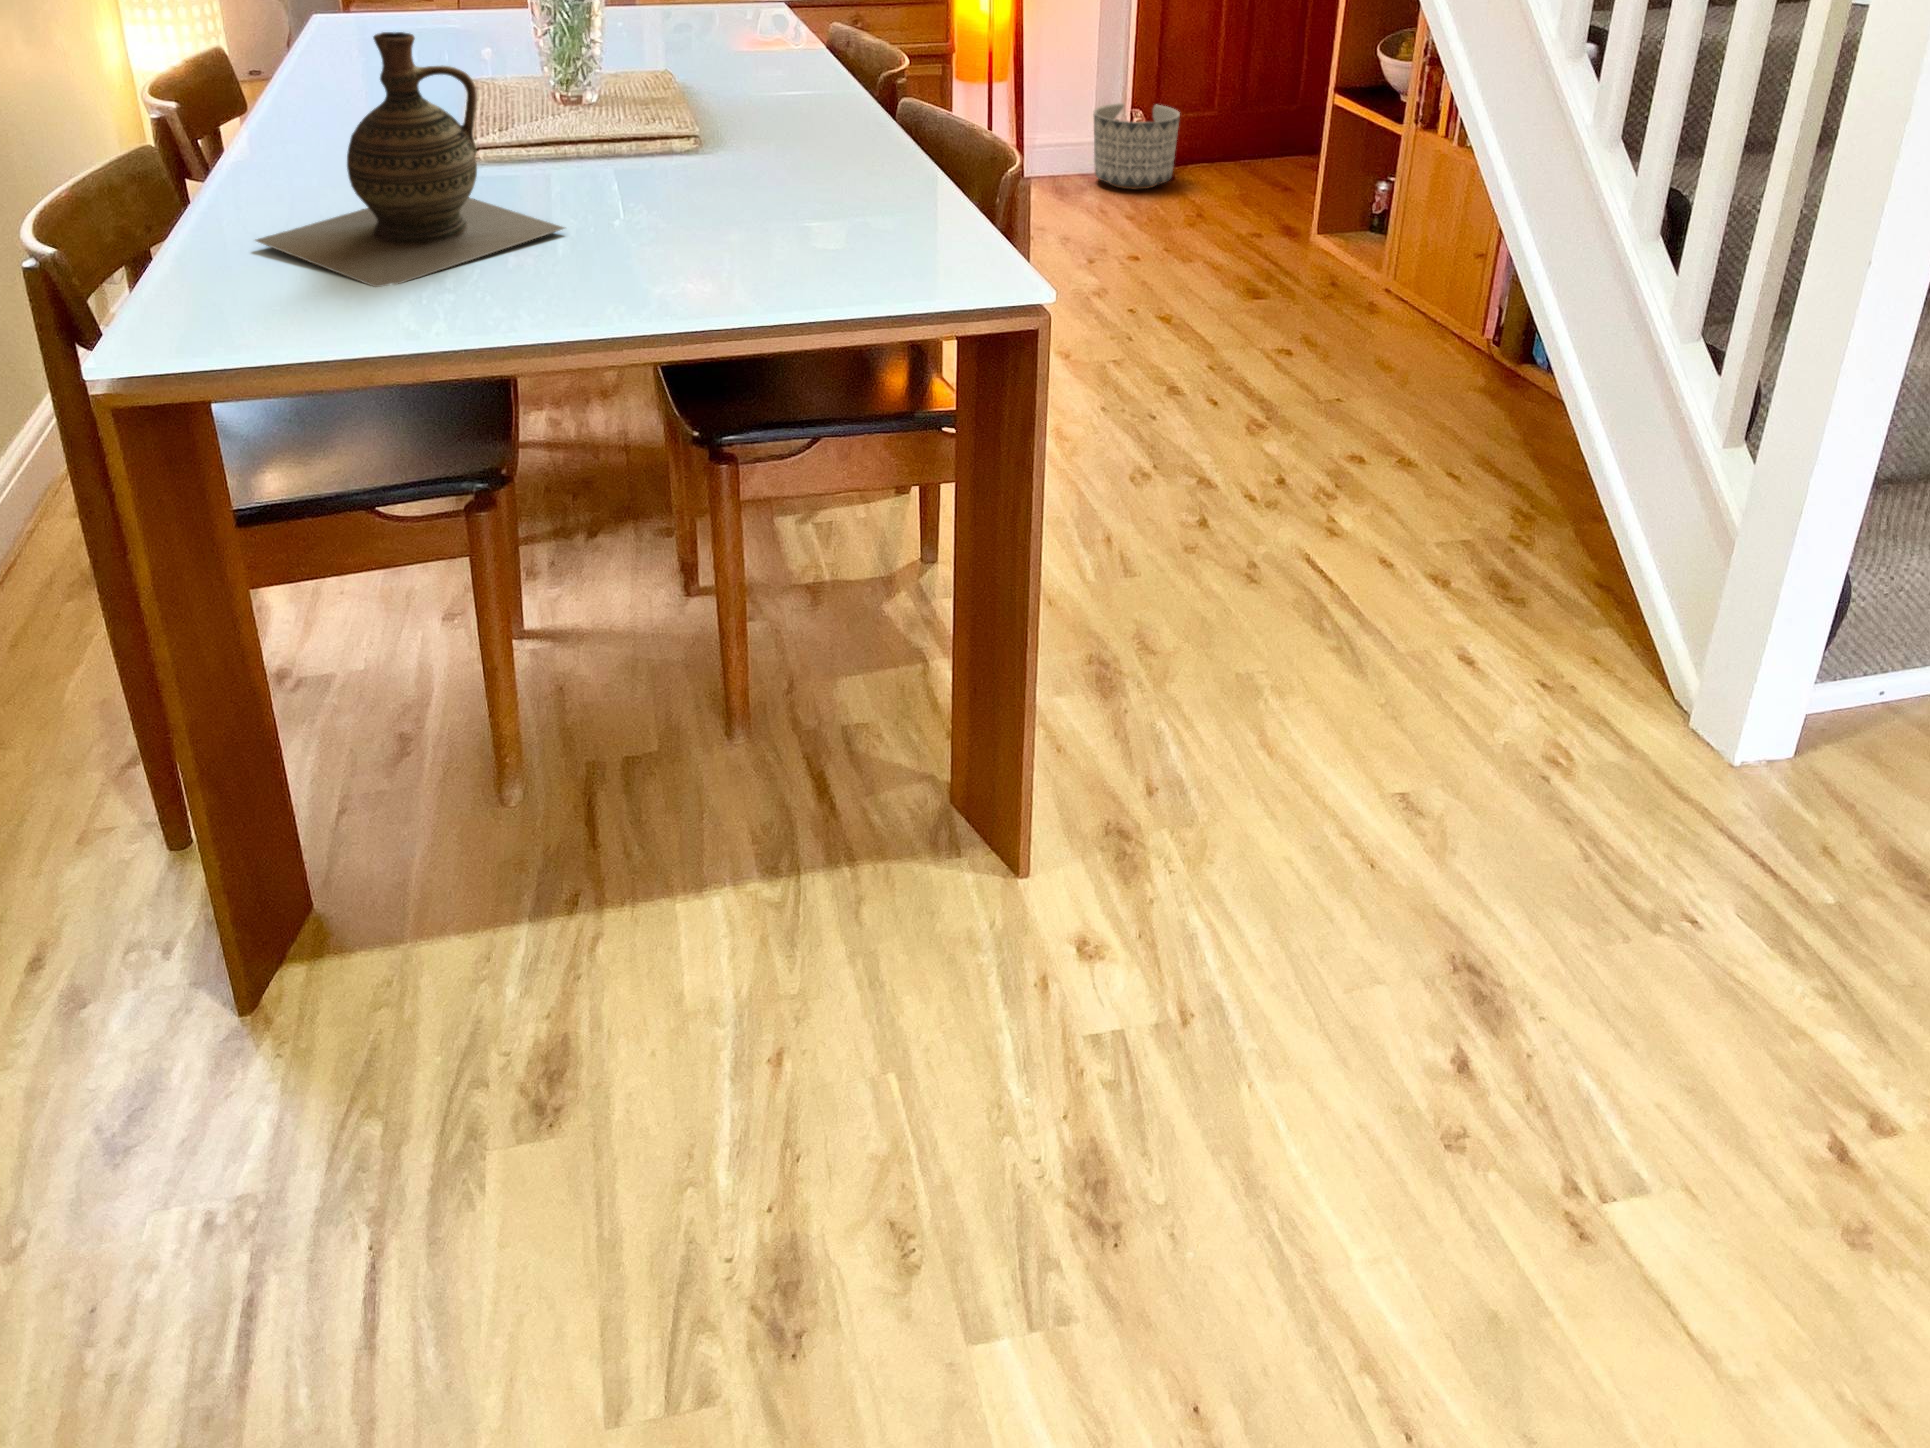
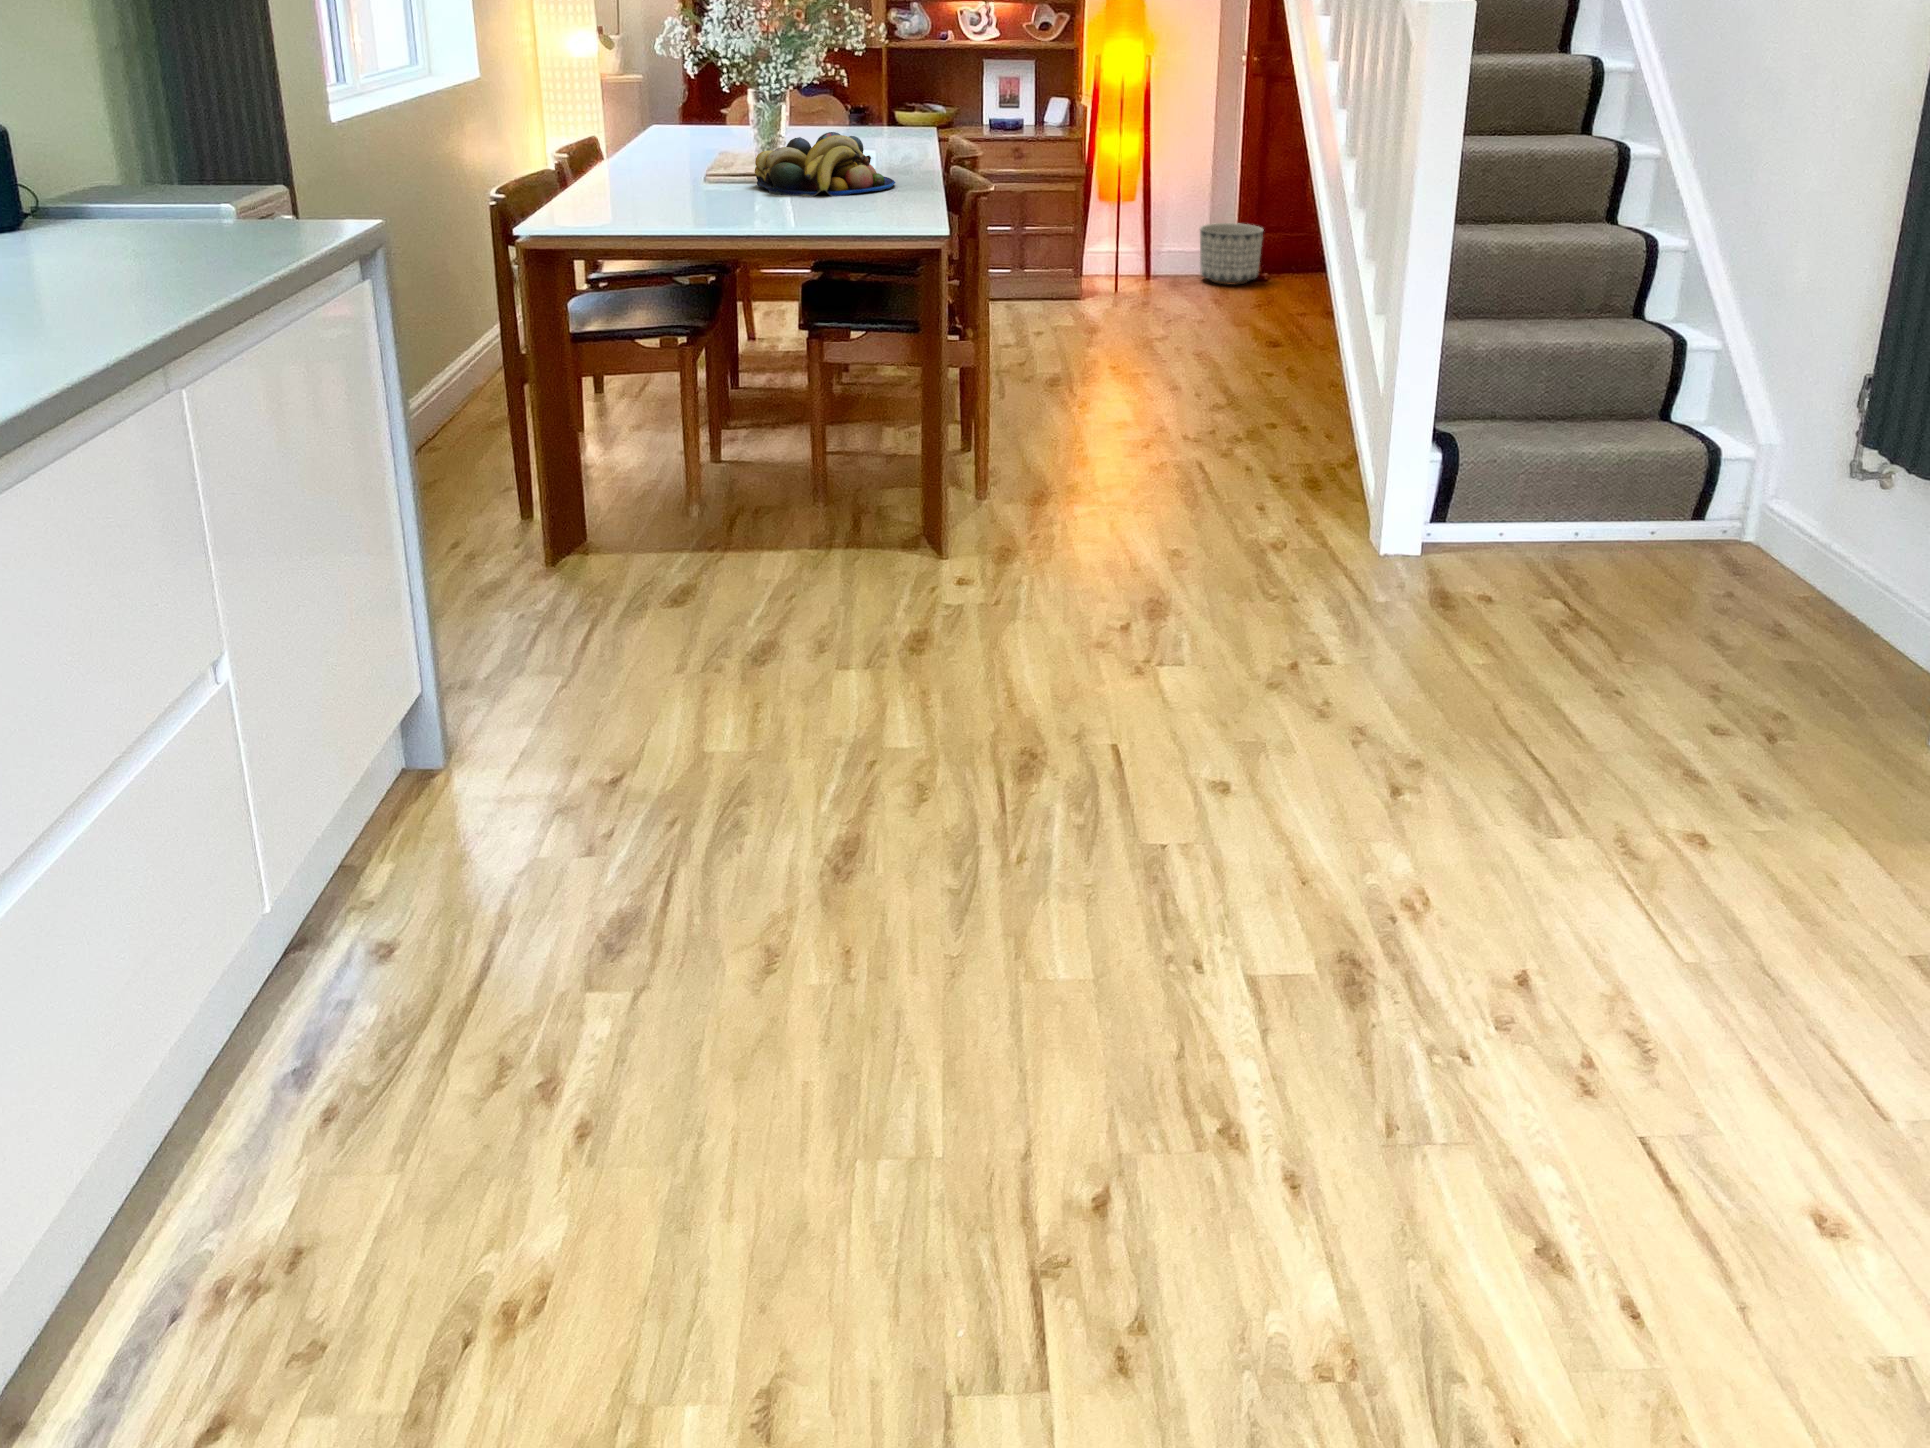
ceramic jug: present [256,32,564,287] -> none [592,101,739,214]
fruit bowl: none [565,57,833,201] -> present [755,132,895,197]

